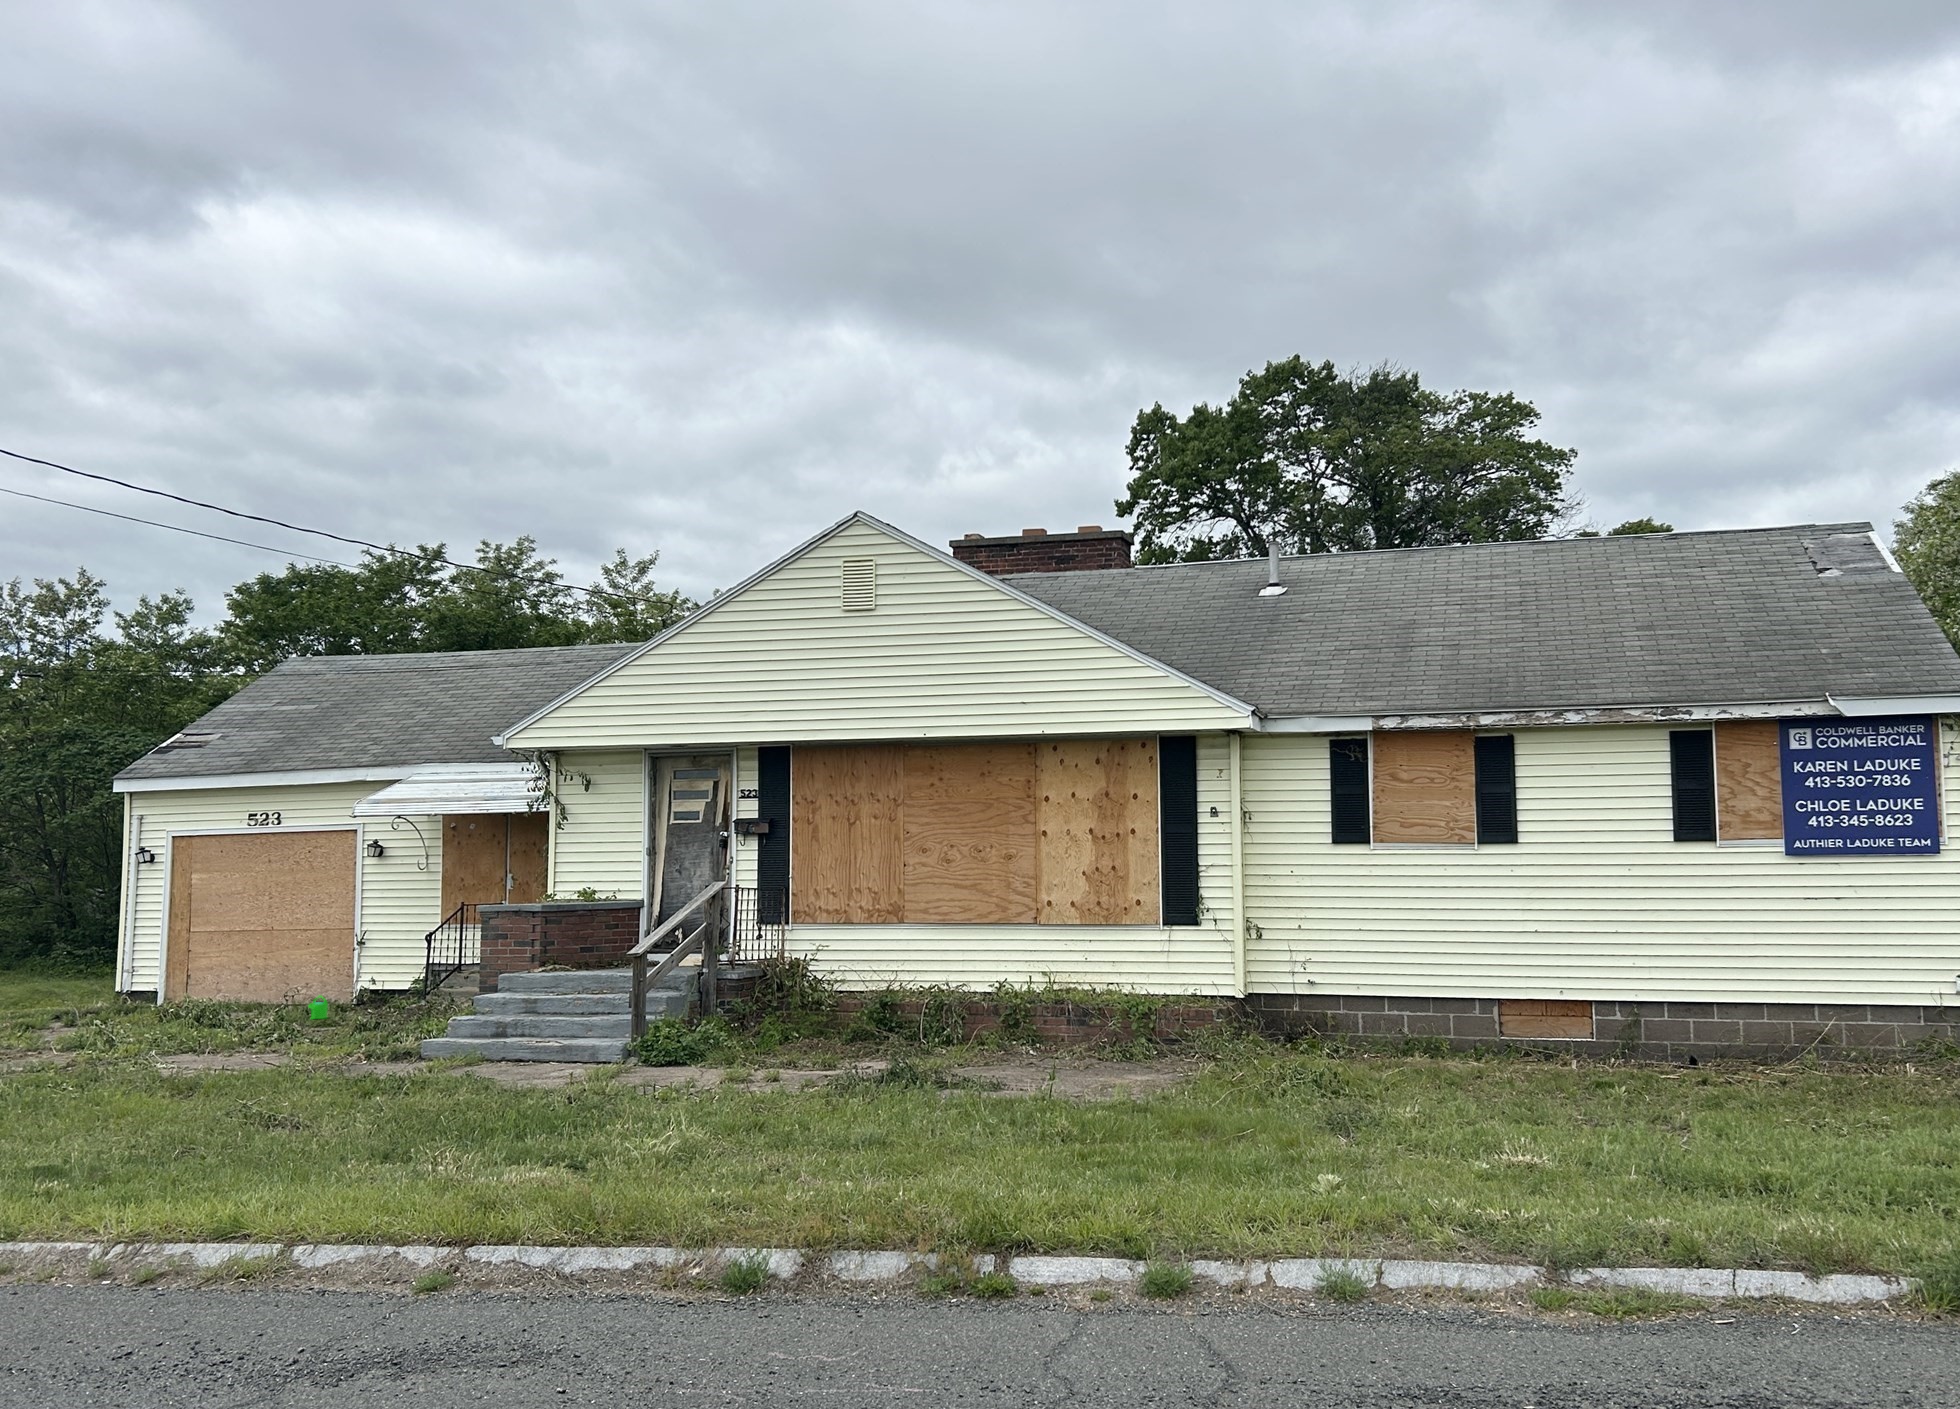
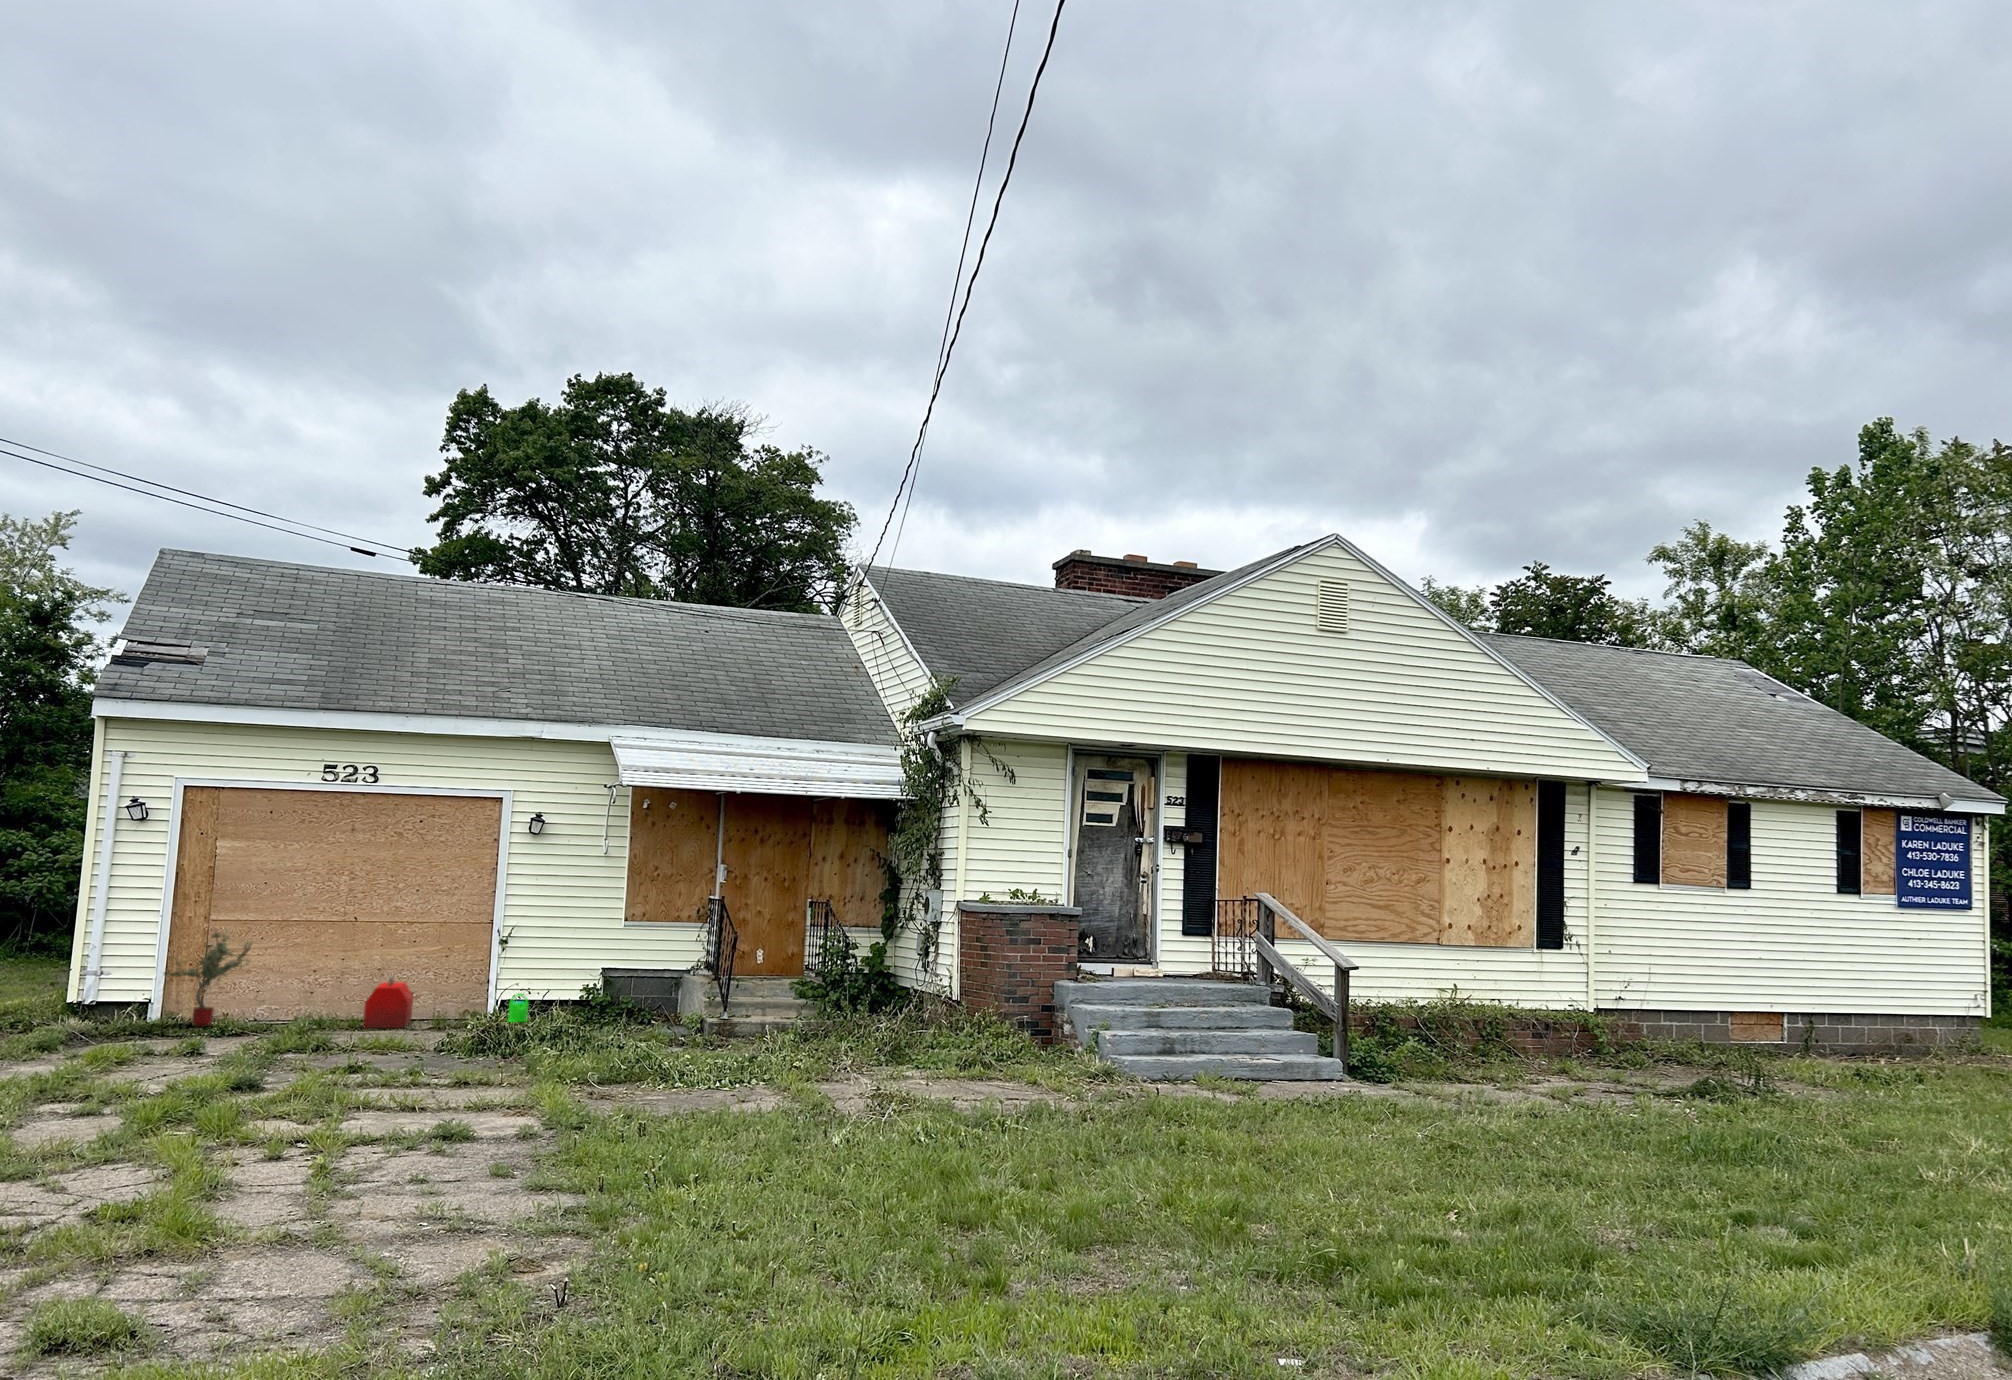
potted tree: none [78,948,136,1022] -> present [164,929,252,1027]
toolbox: none [188,982,249,1023] -> present [363,976,413,1028]

